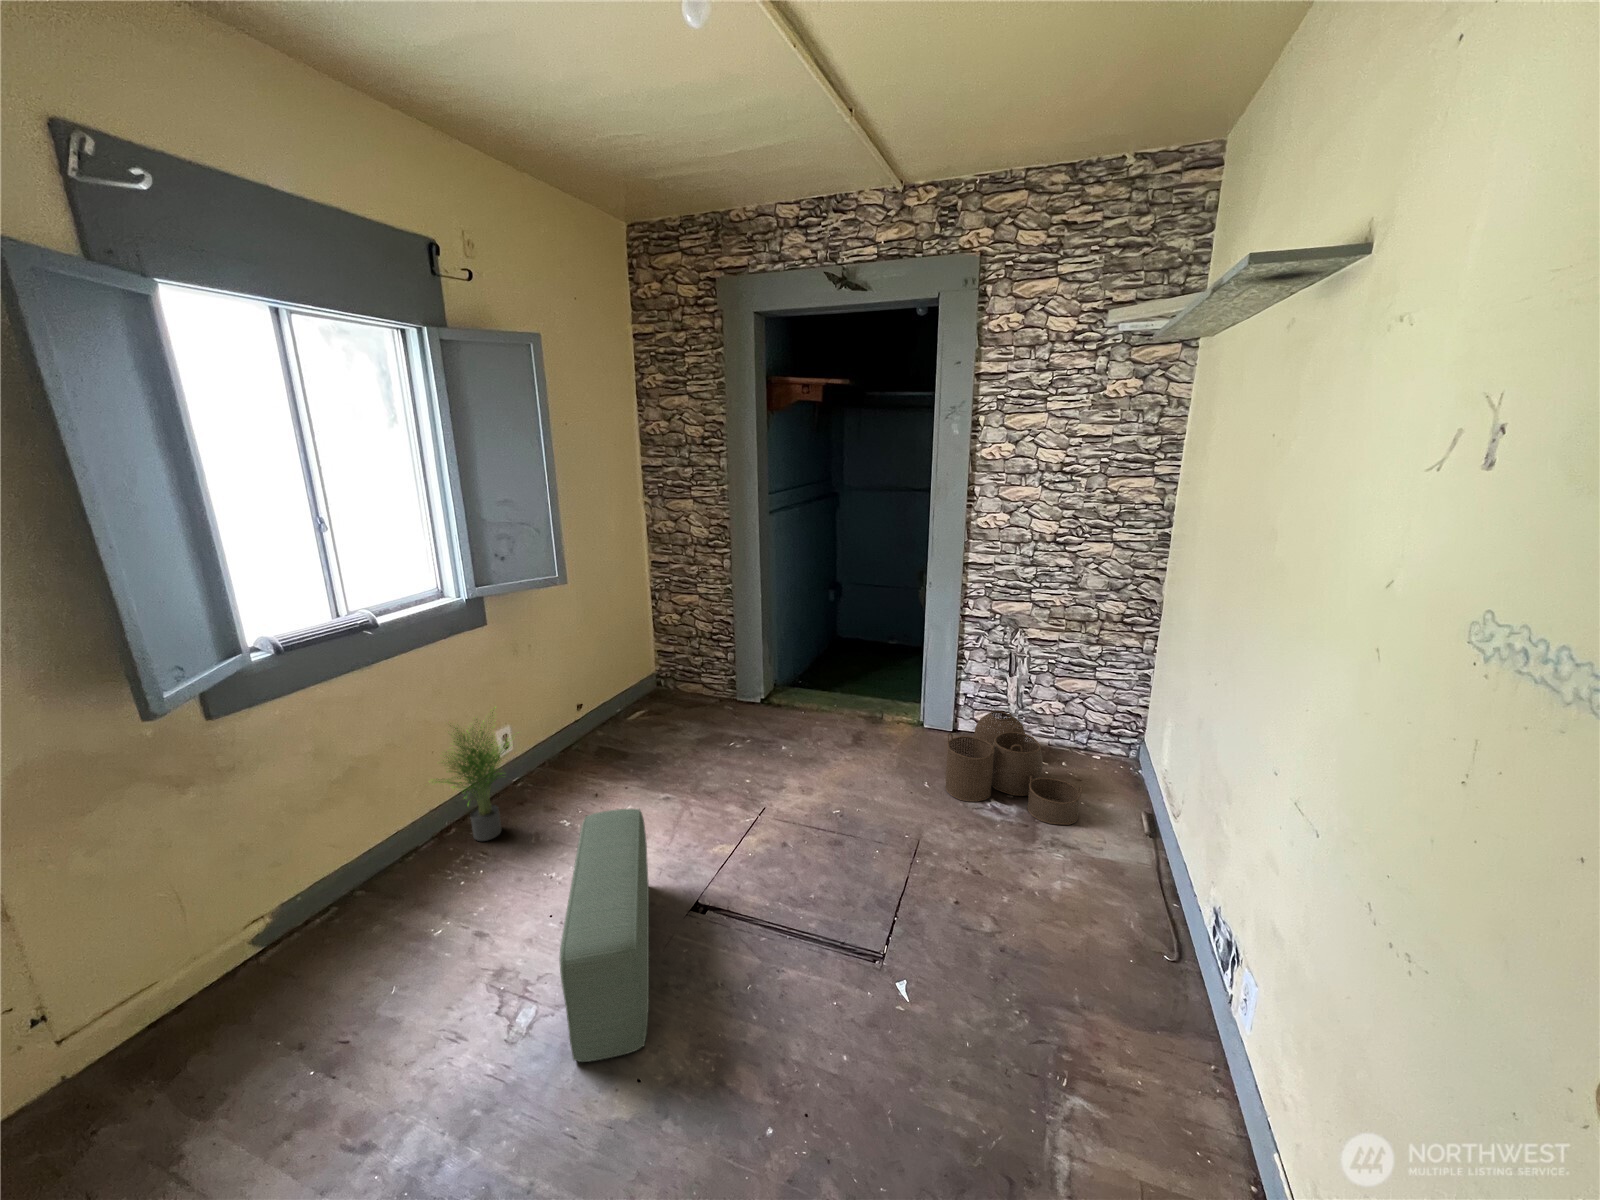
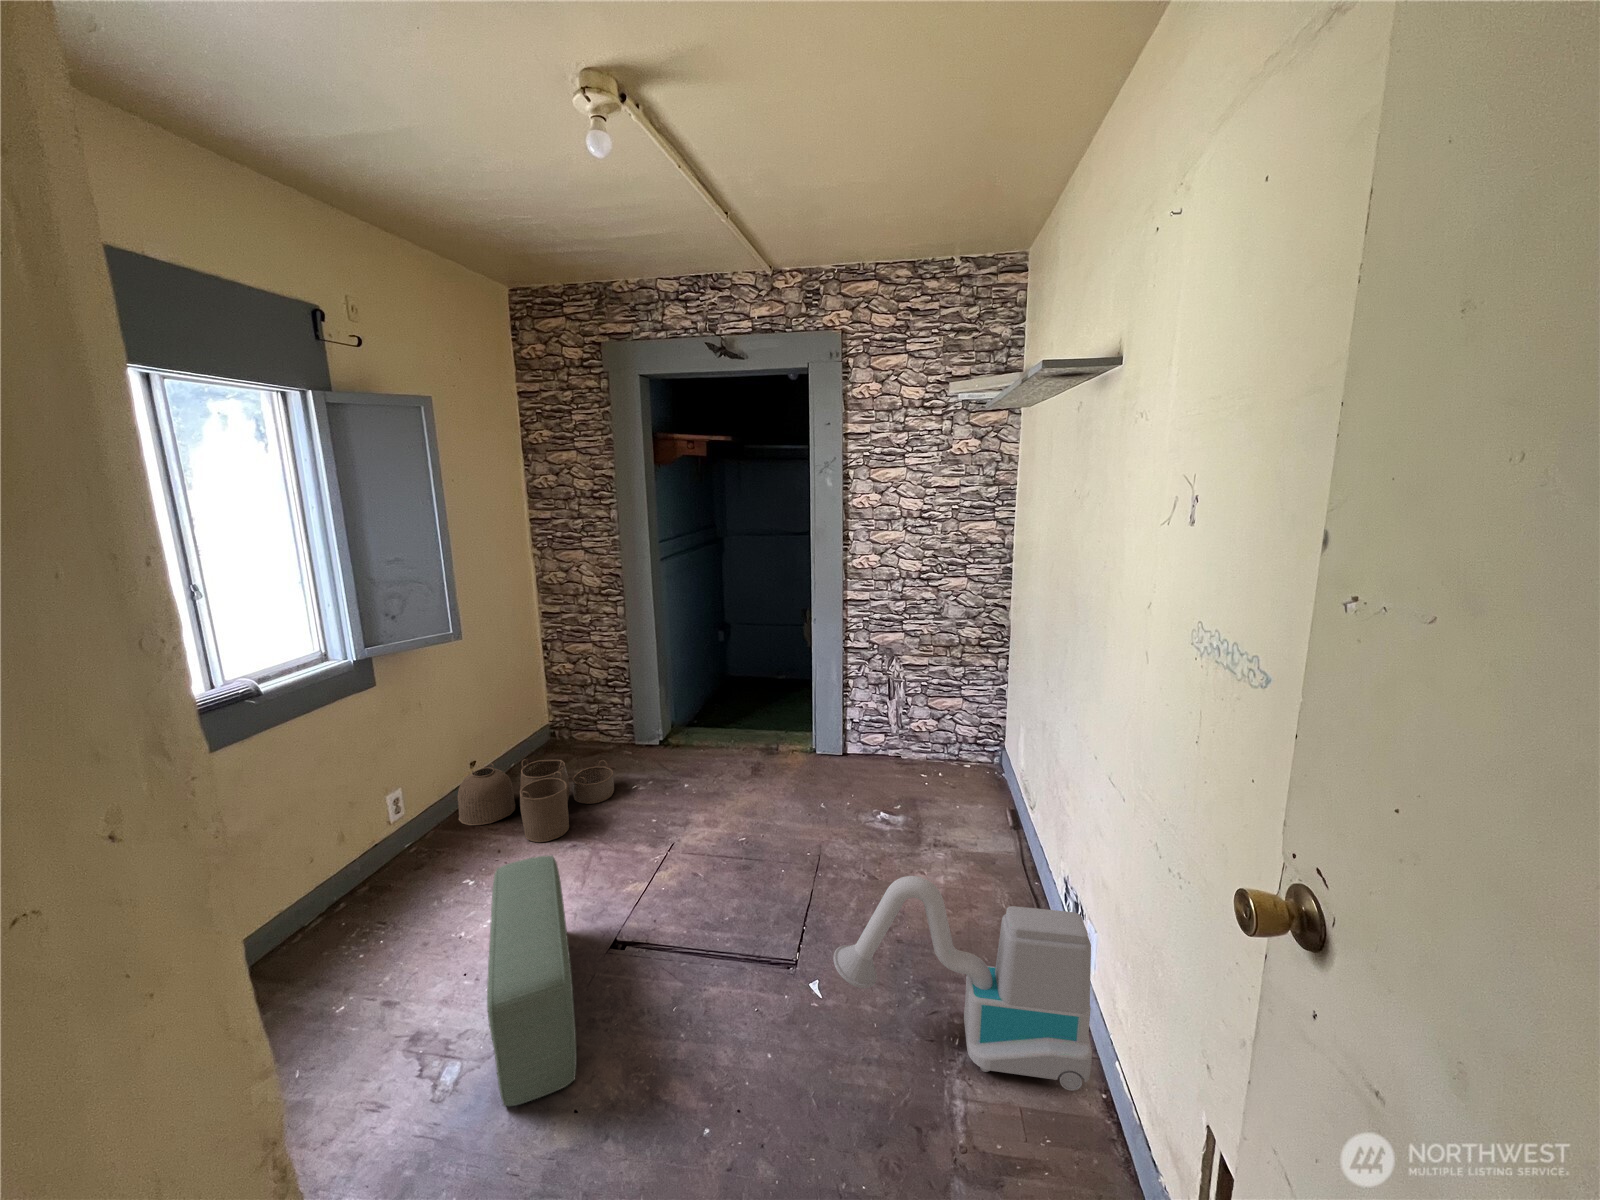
woven basket: present [945,707,1082,825] -> present [457,759,614,842]
potted plant: present [433,708,508,841] -> none [313,768,418,912]
vacuum cleaner: none [926,888,1257,1173] -> present [833,876,1092,1091]

